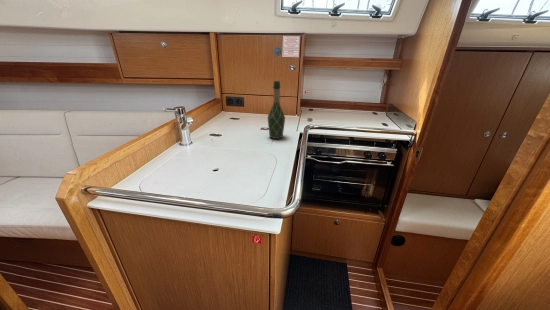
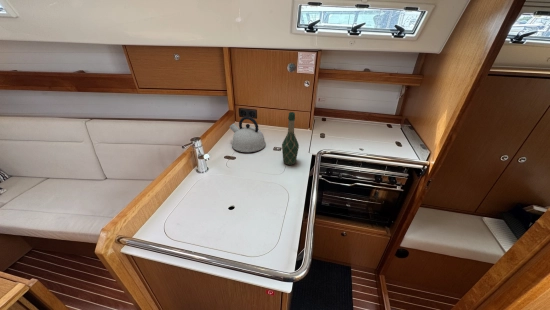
kettle: none [213,95,252,131] -> present [230,116,266,152]

